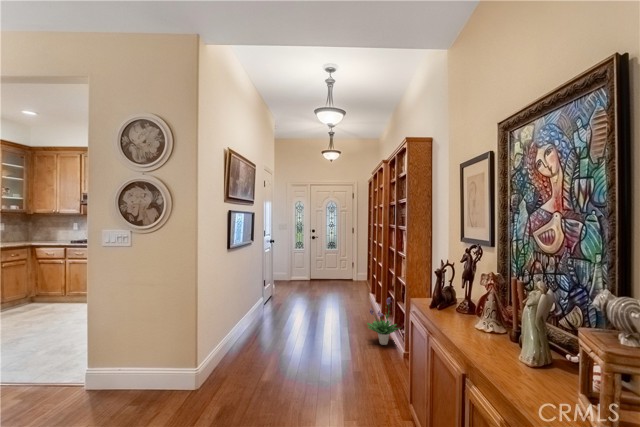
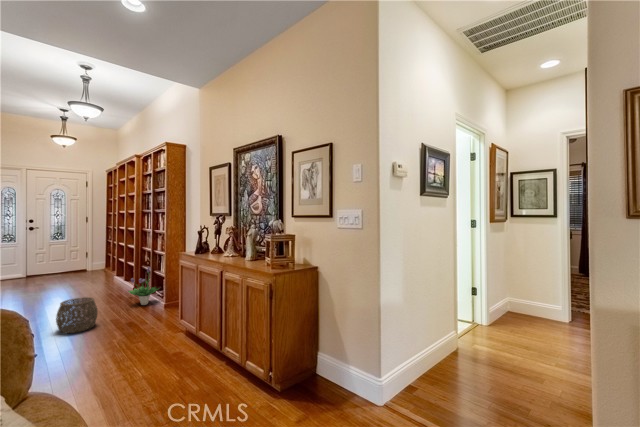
woven basket: none [291,325,329,368] -> present [56,297,98,333]

